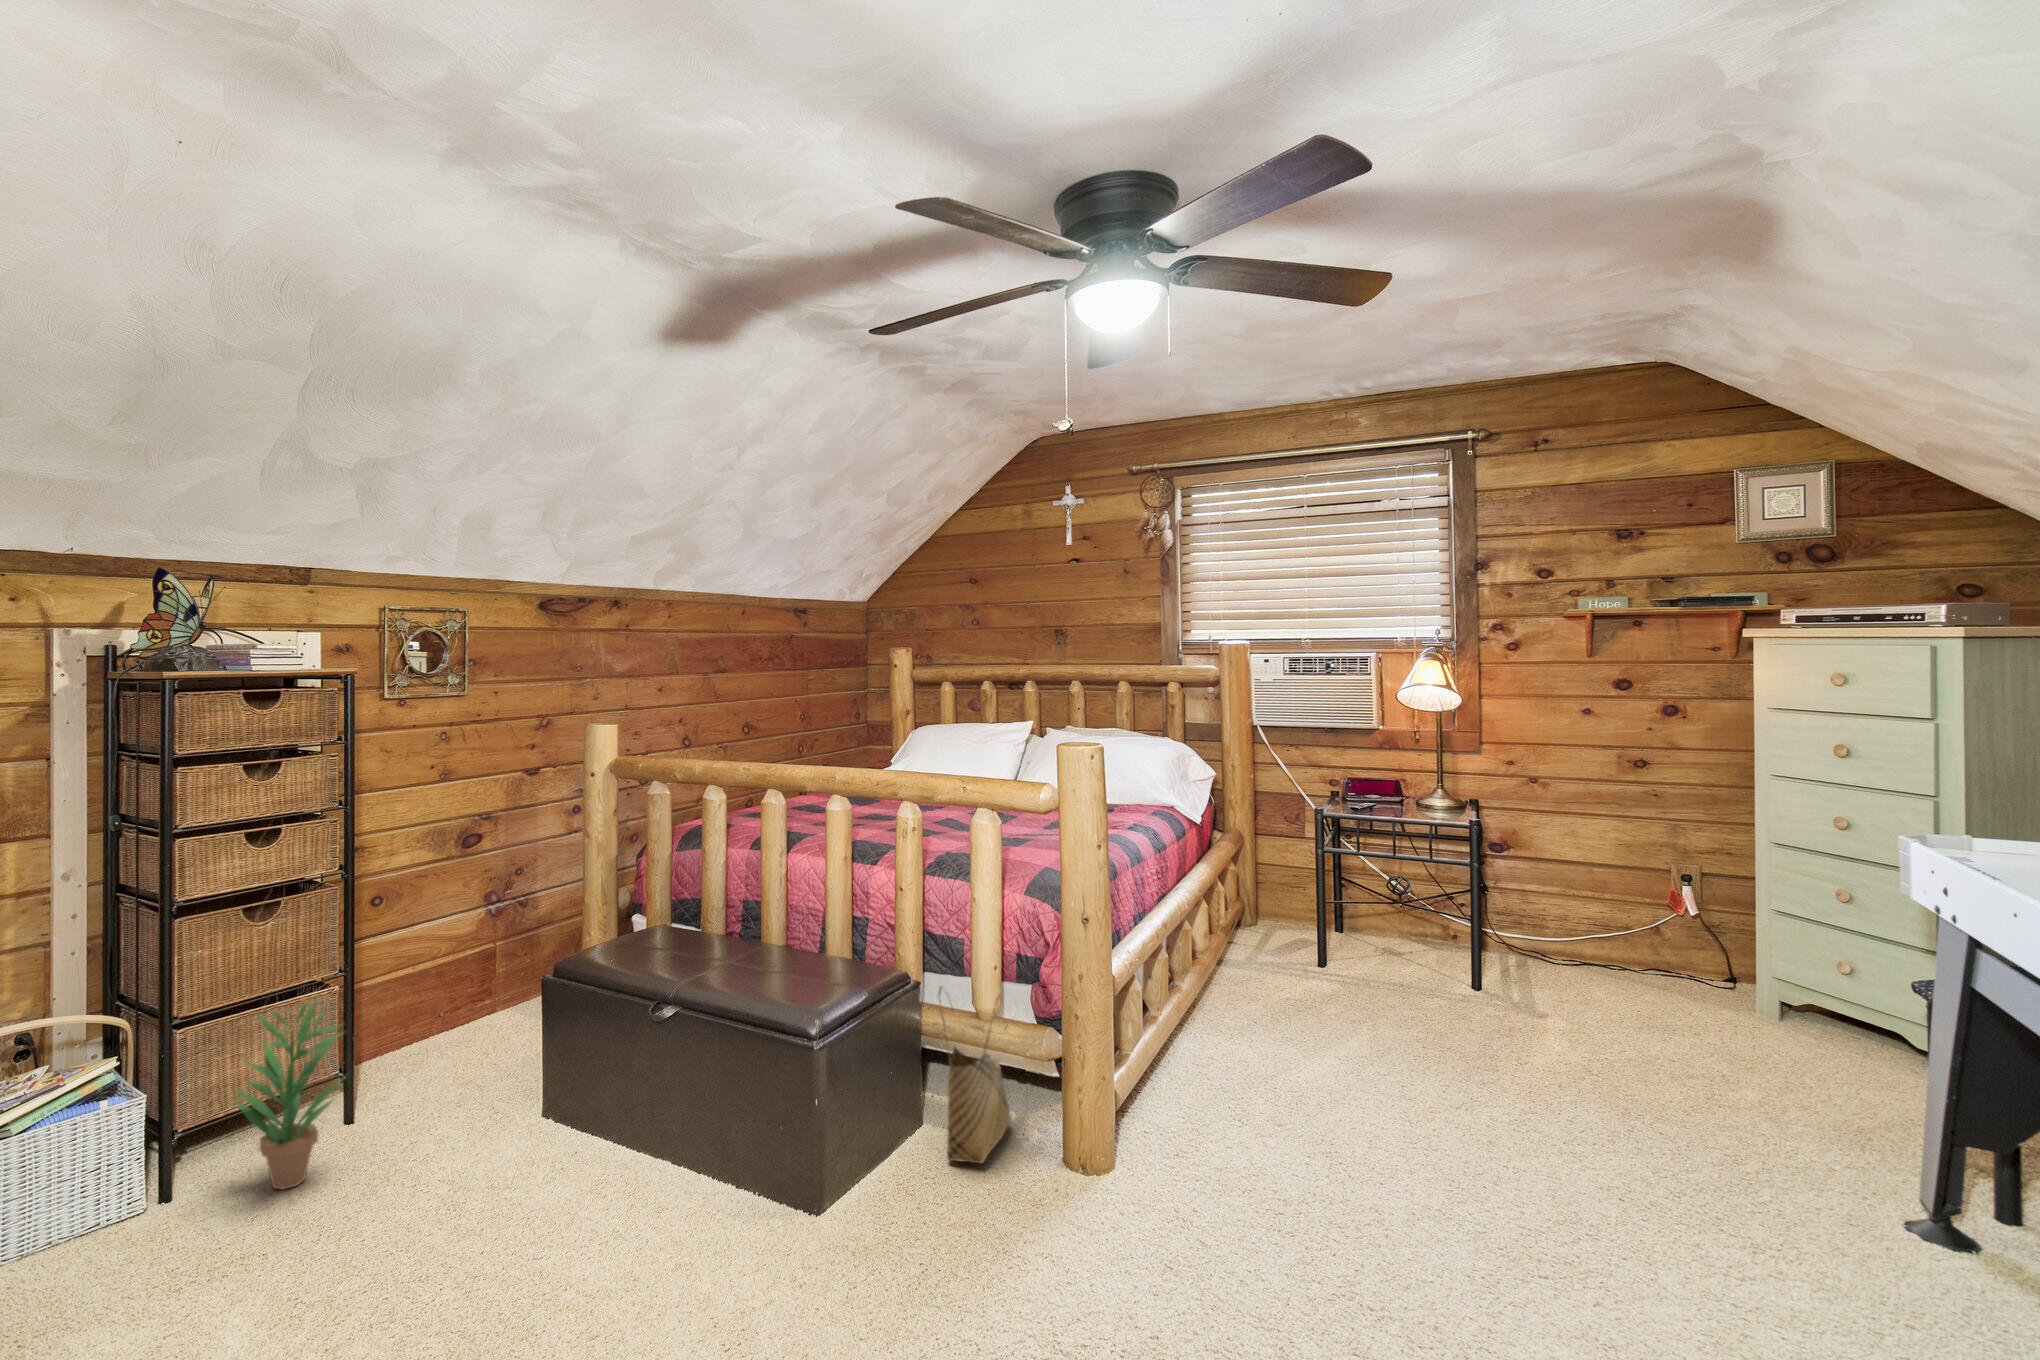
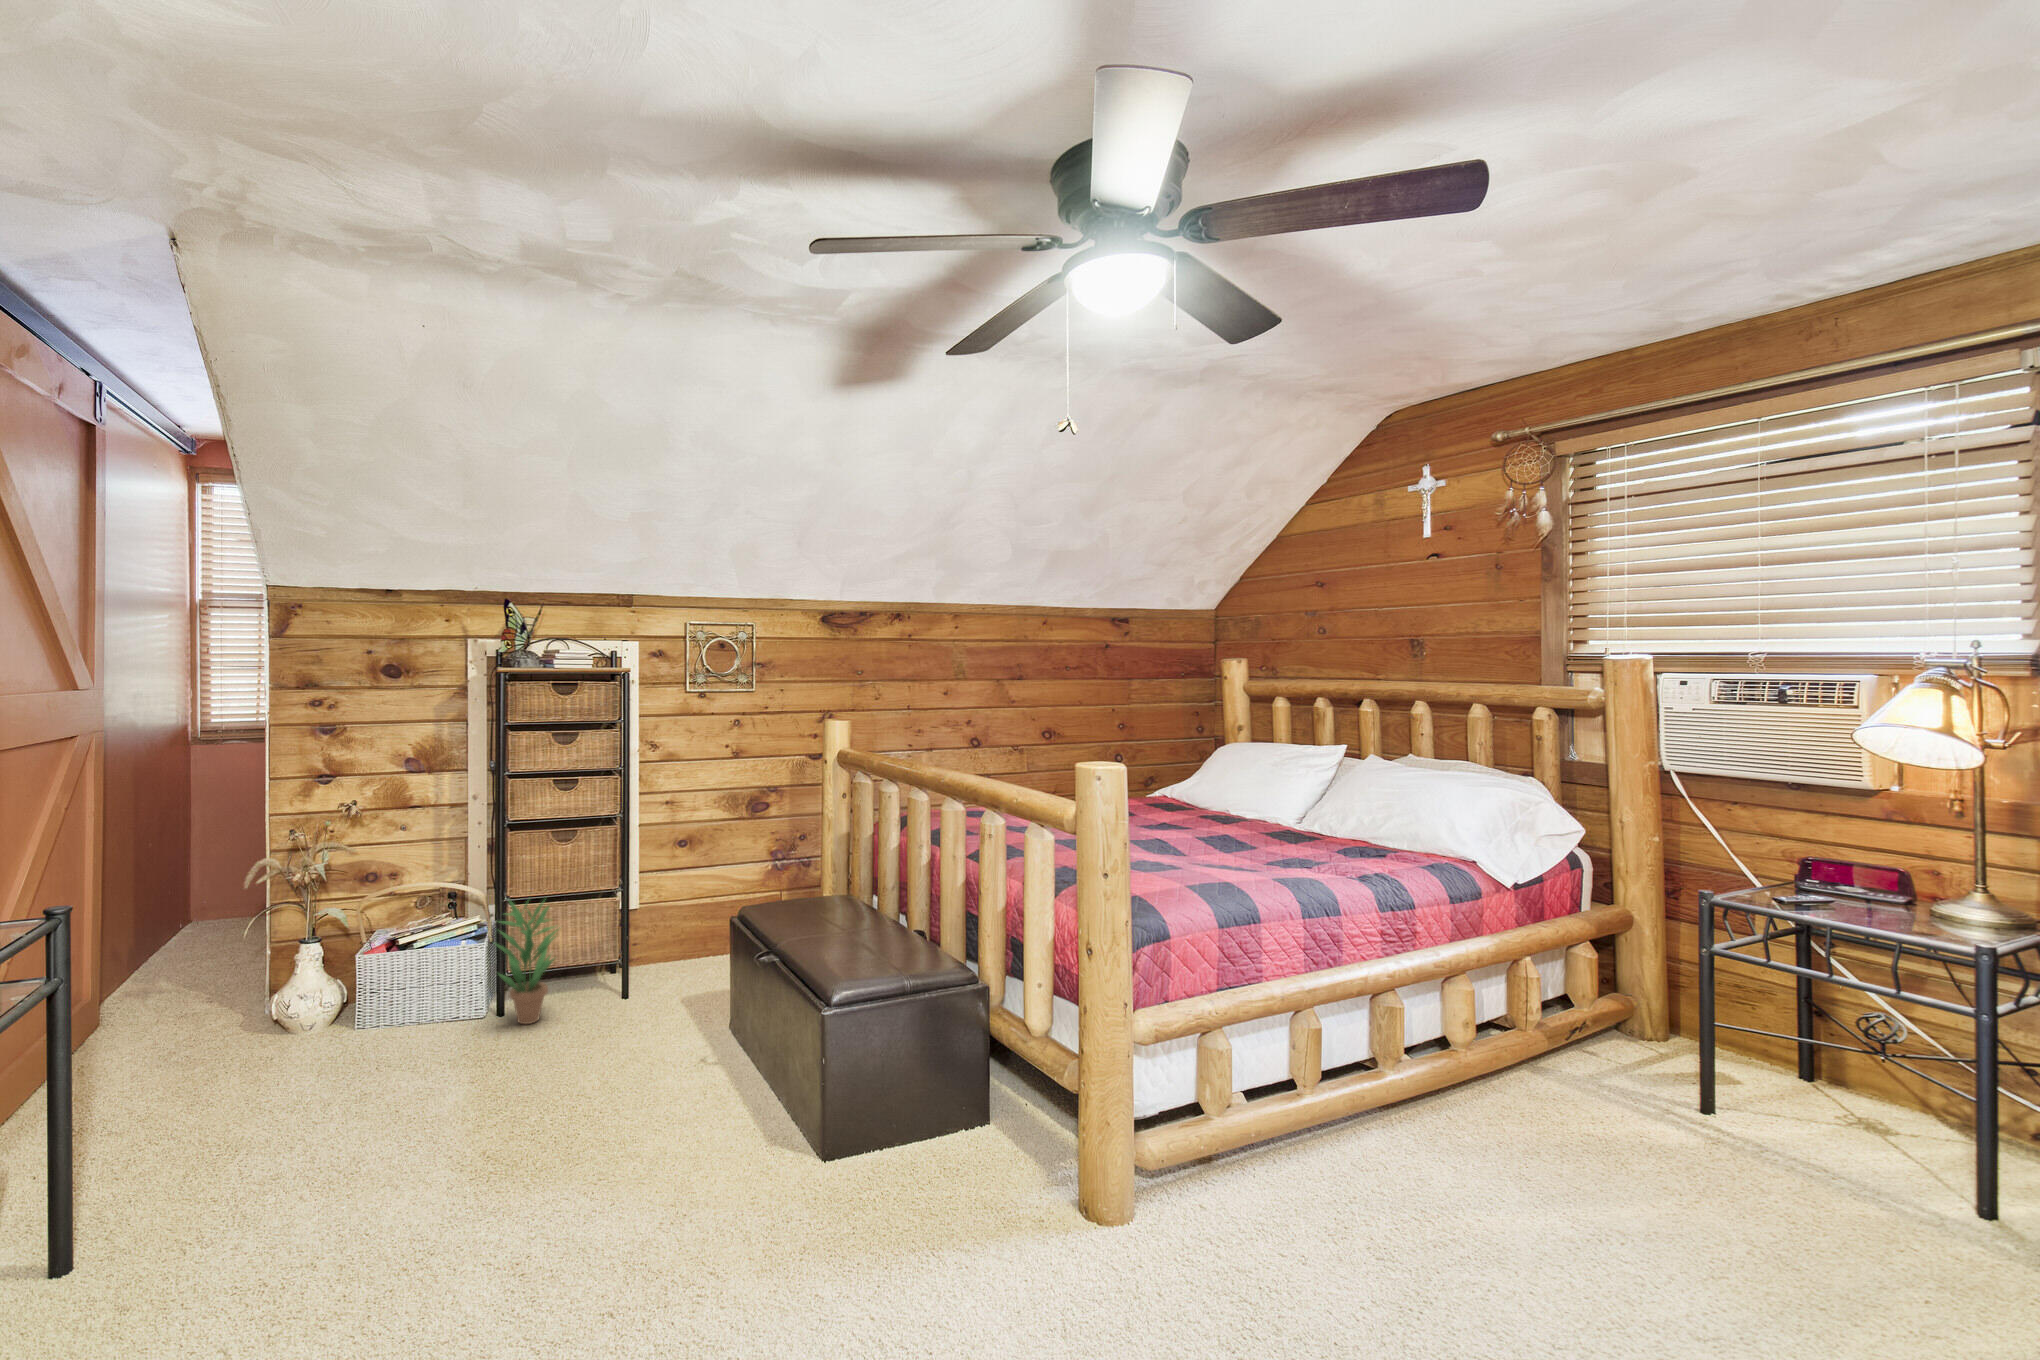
woven basket: present [939,987,1011,1163] -> none [868,1003,974,1193]

